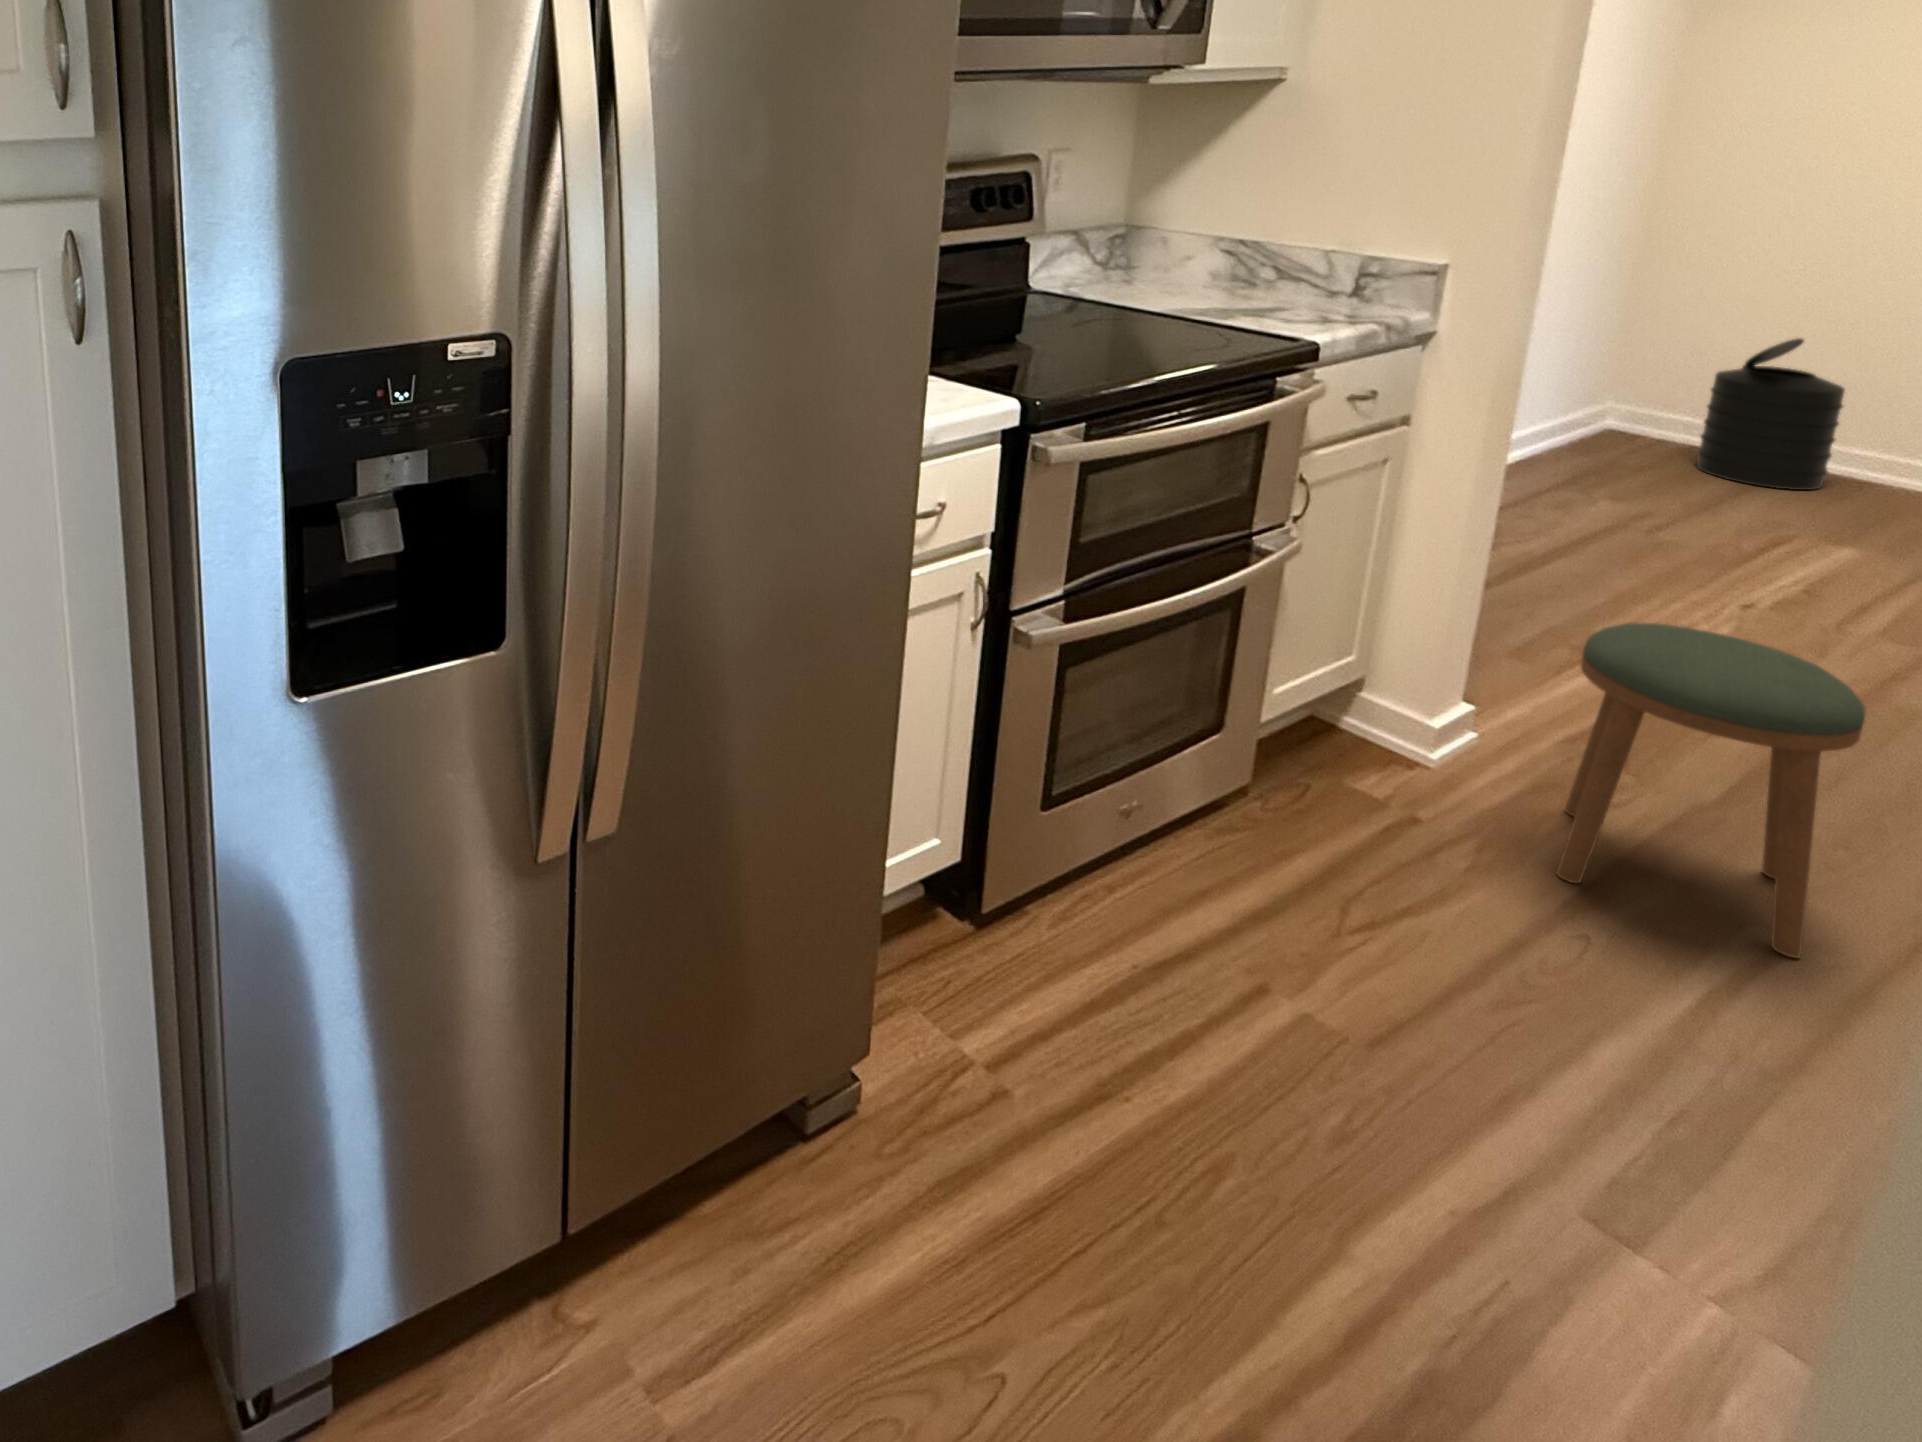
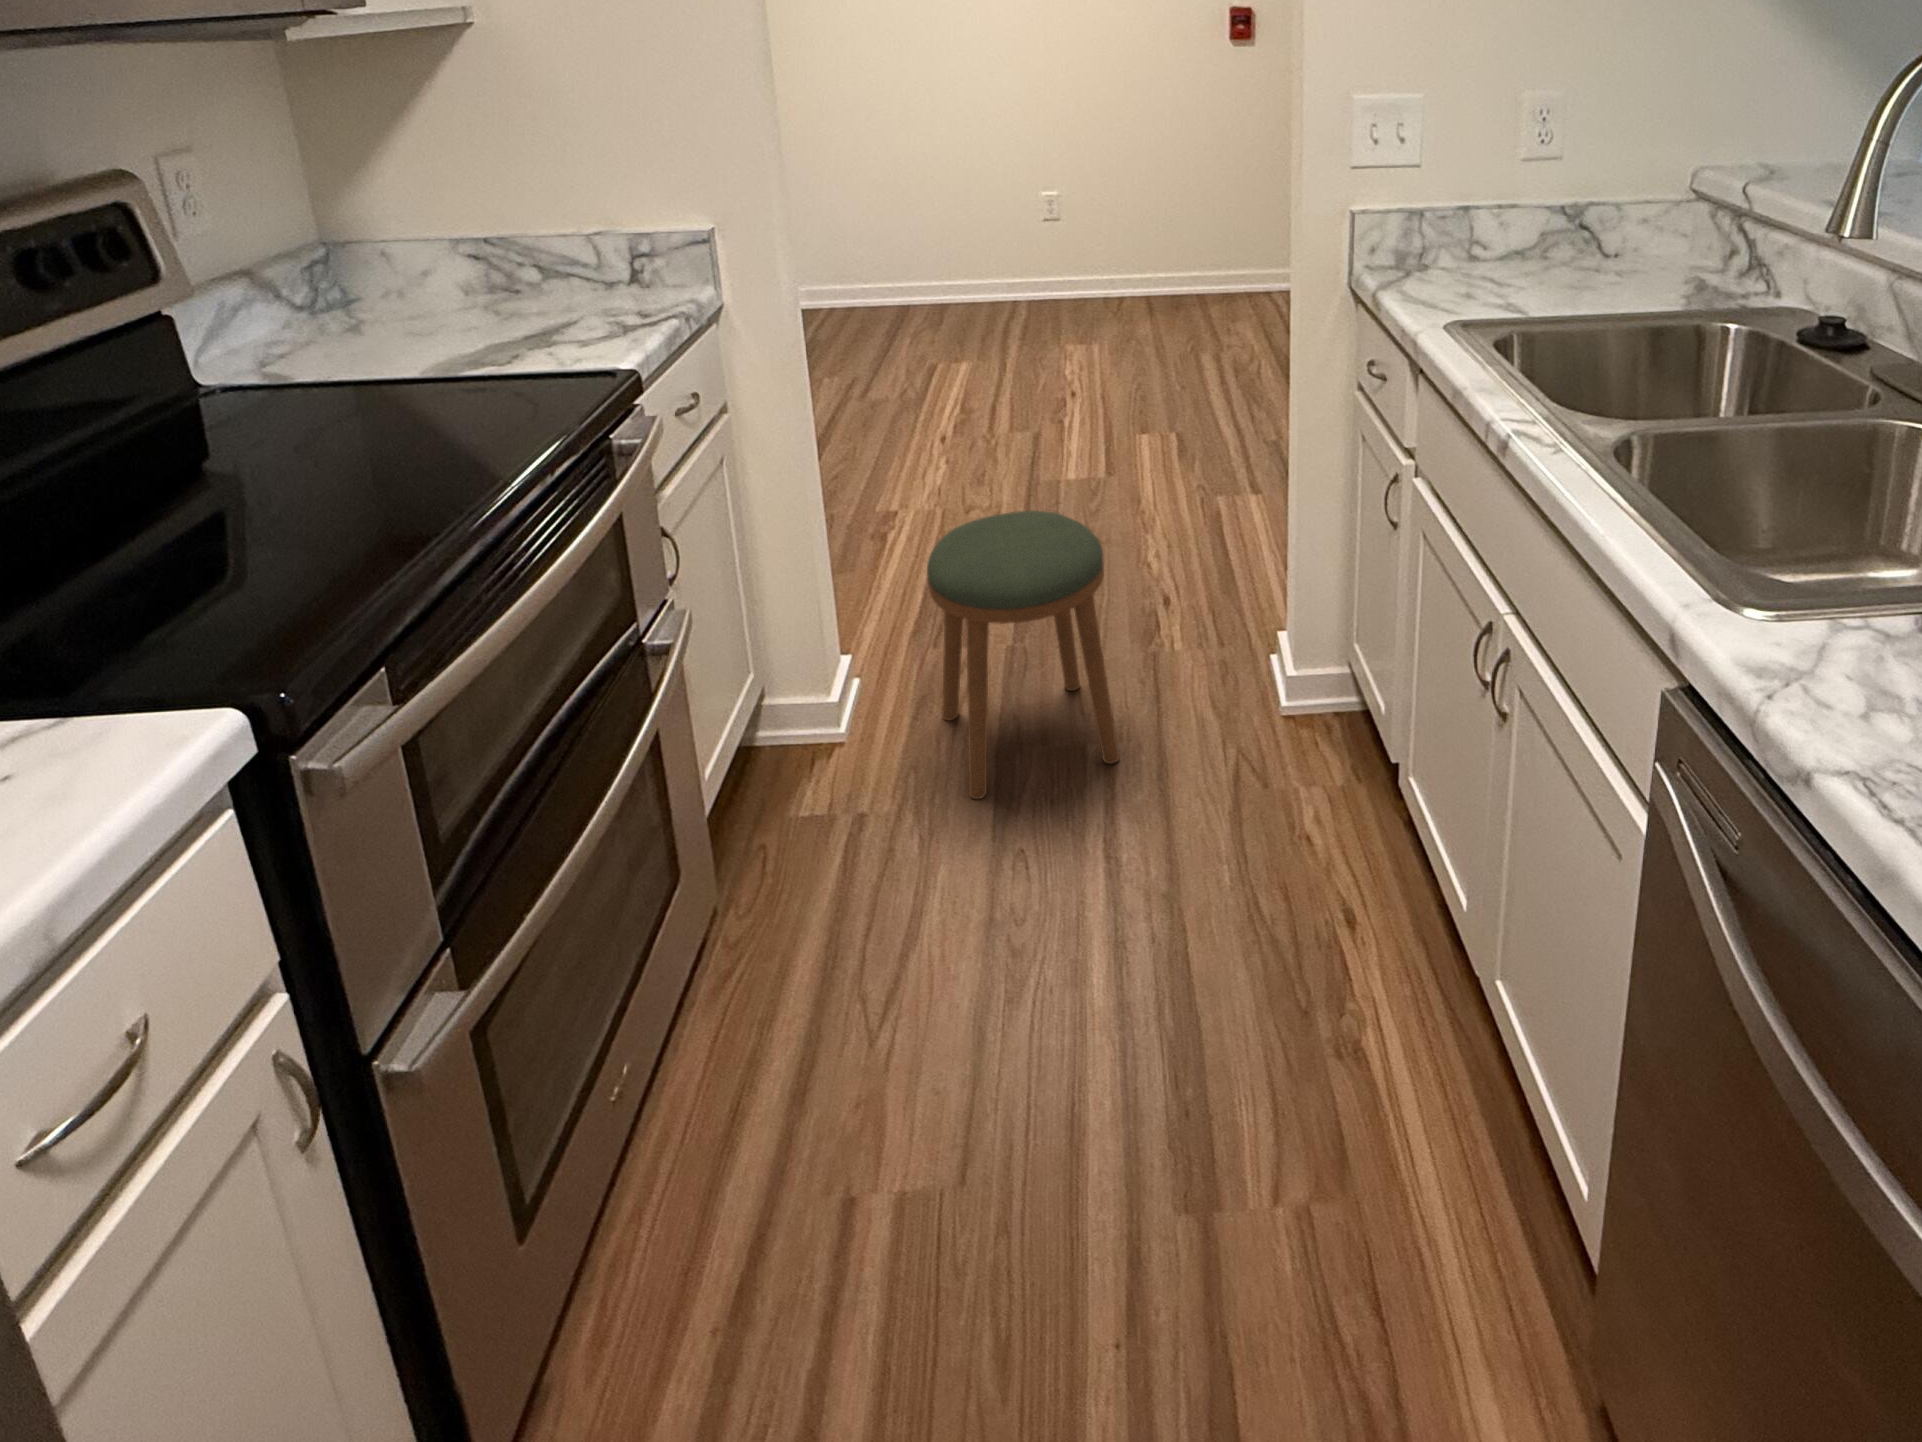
trash can: present [1697,338,1845,490] -> none [854,204,931,326]

